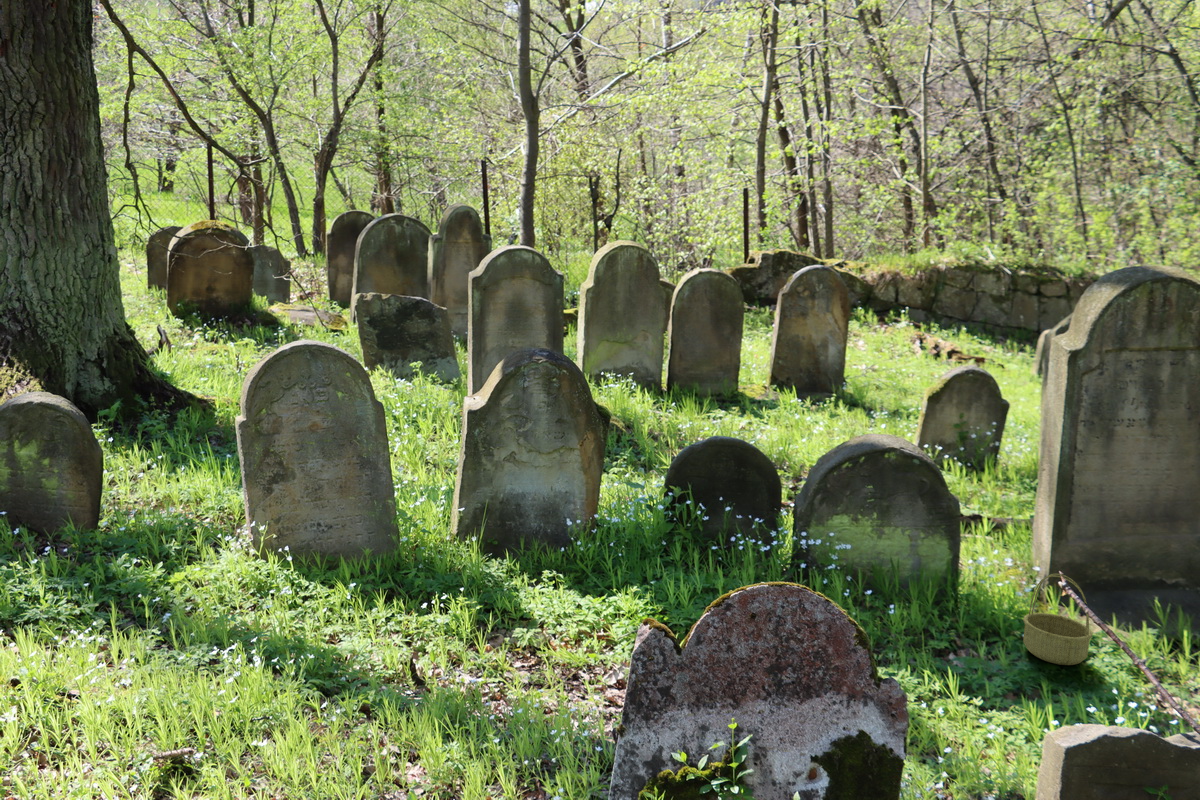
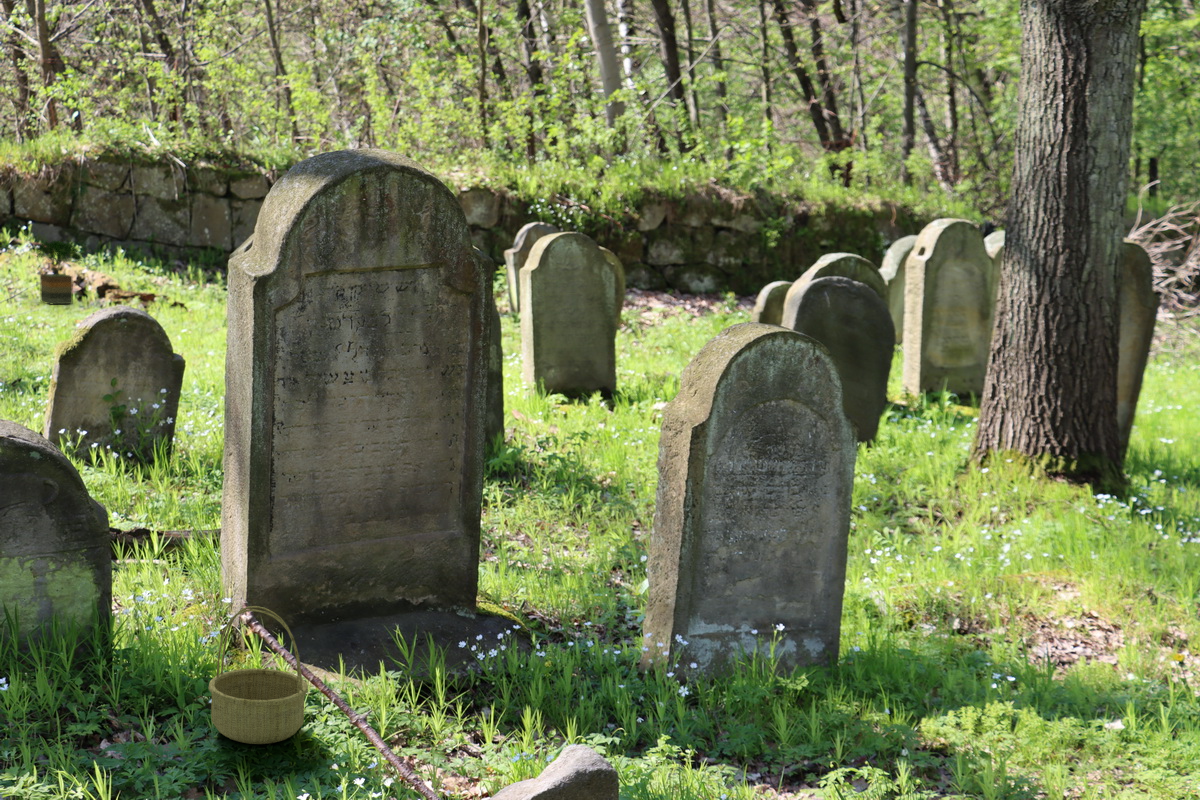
potted tree: none [910,322,941,362] -> present [36,241,82,304]

